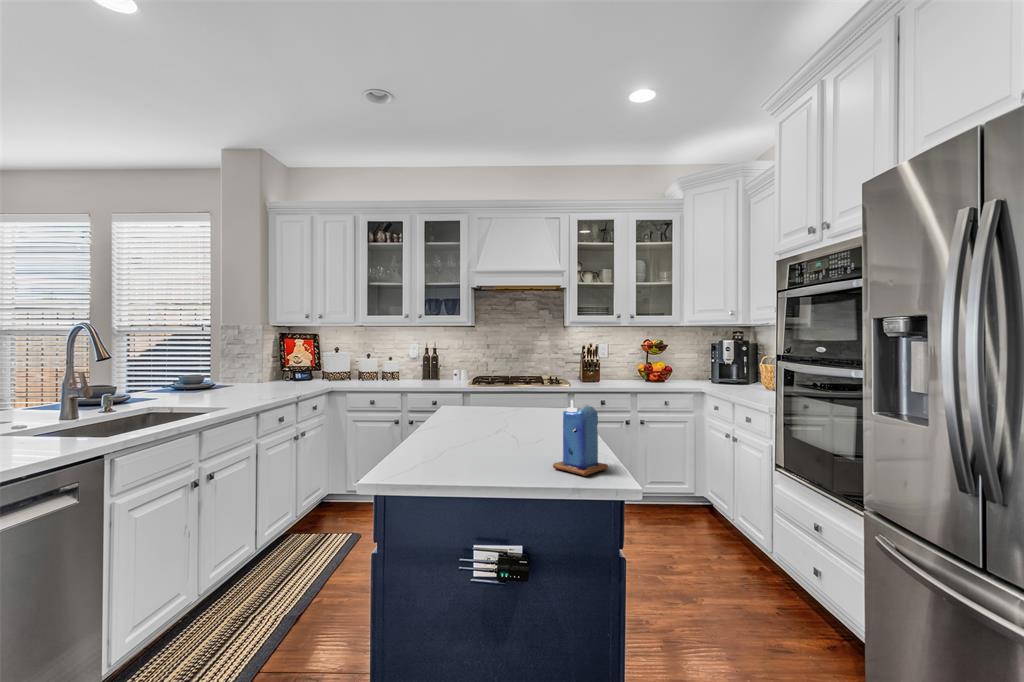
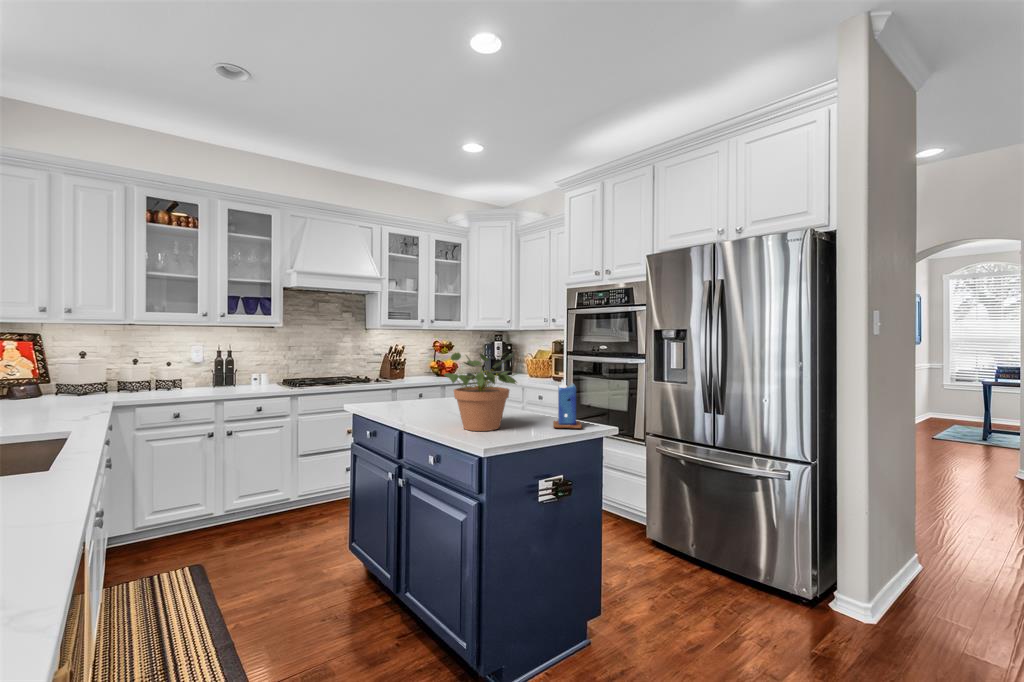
potted plant: none [430,356,541,457] -> present [444,352,518,431]

